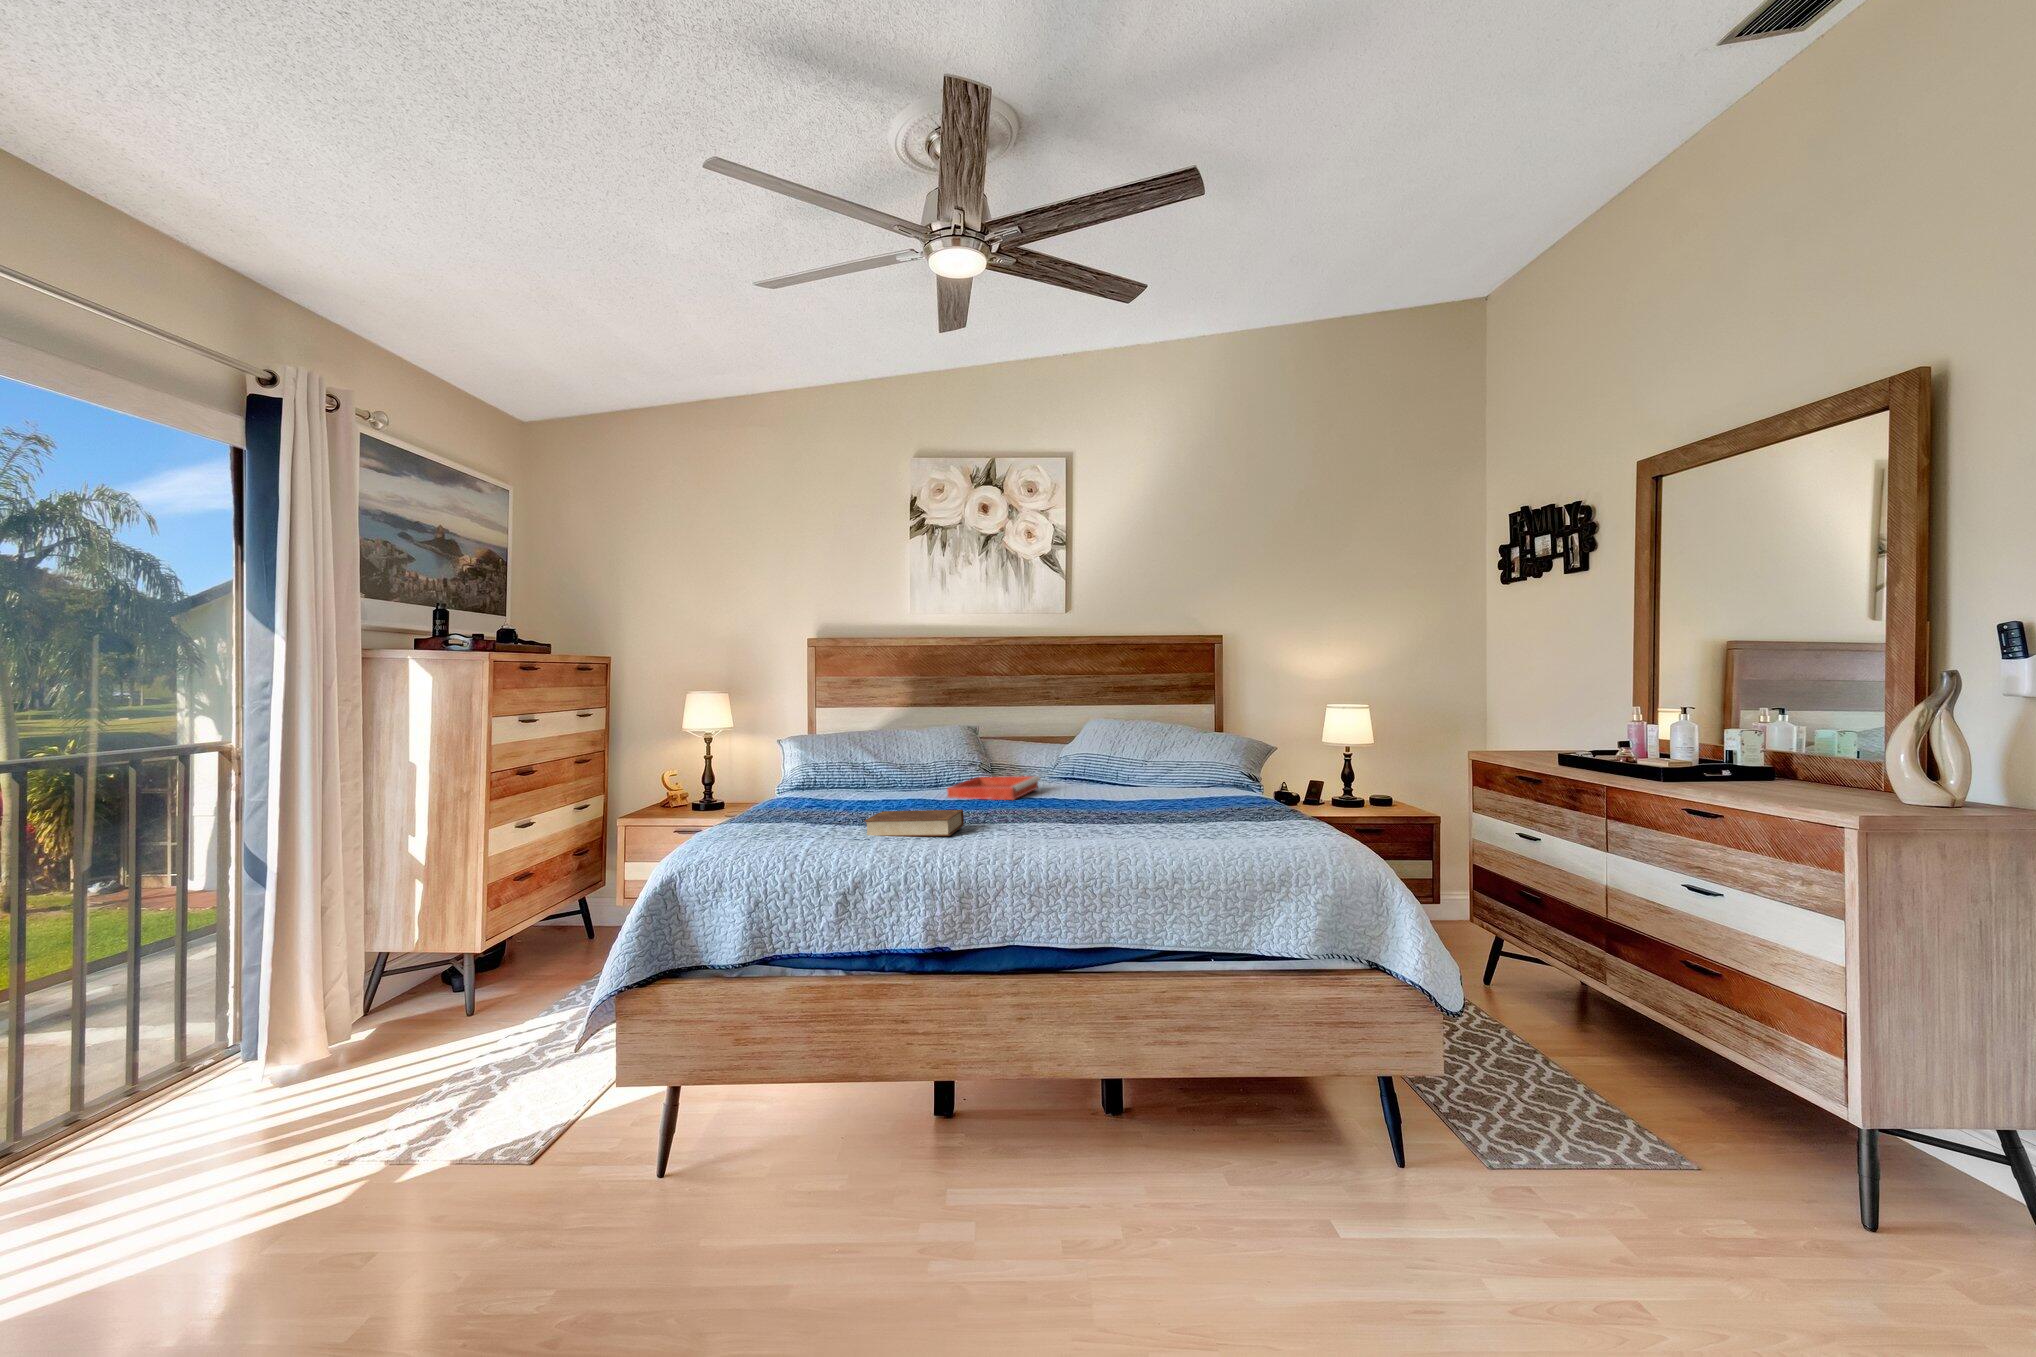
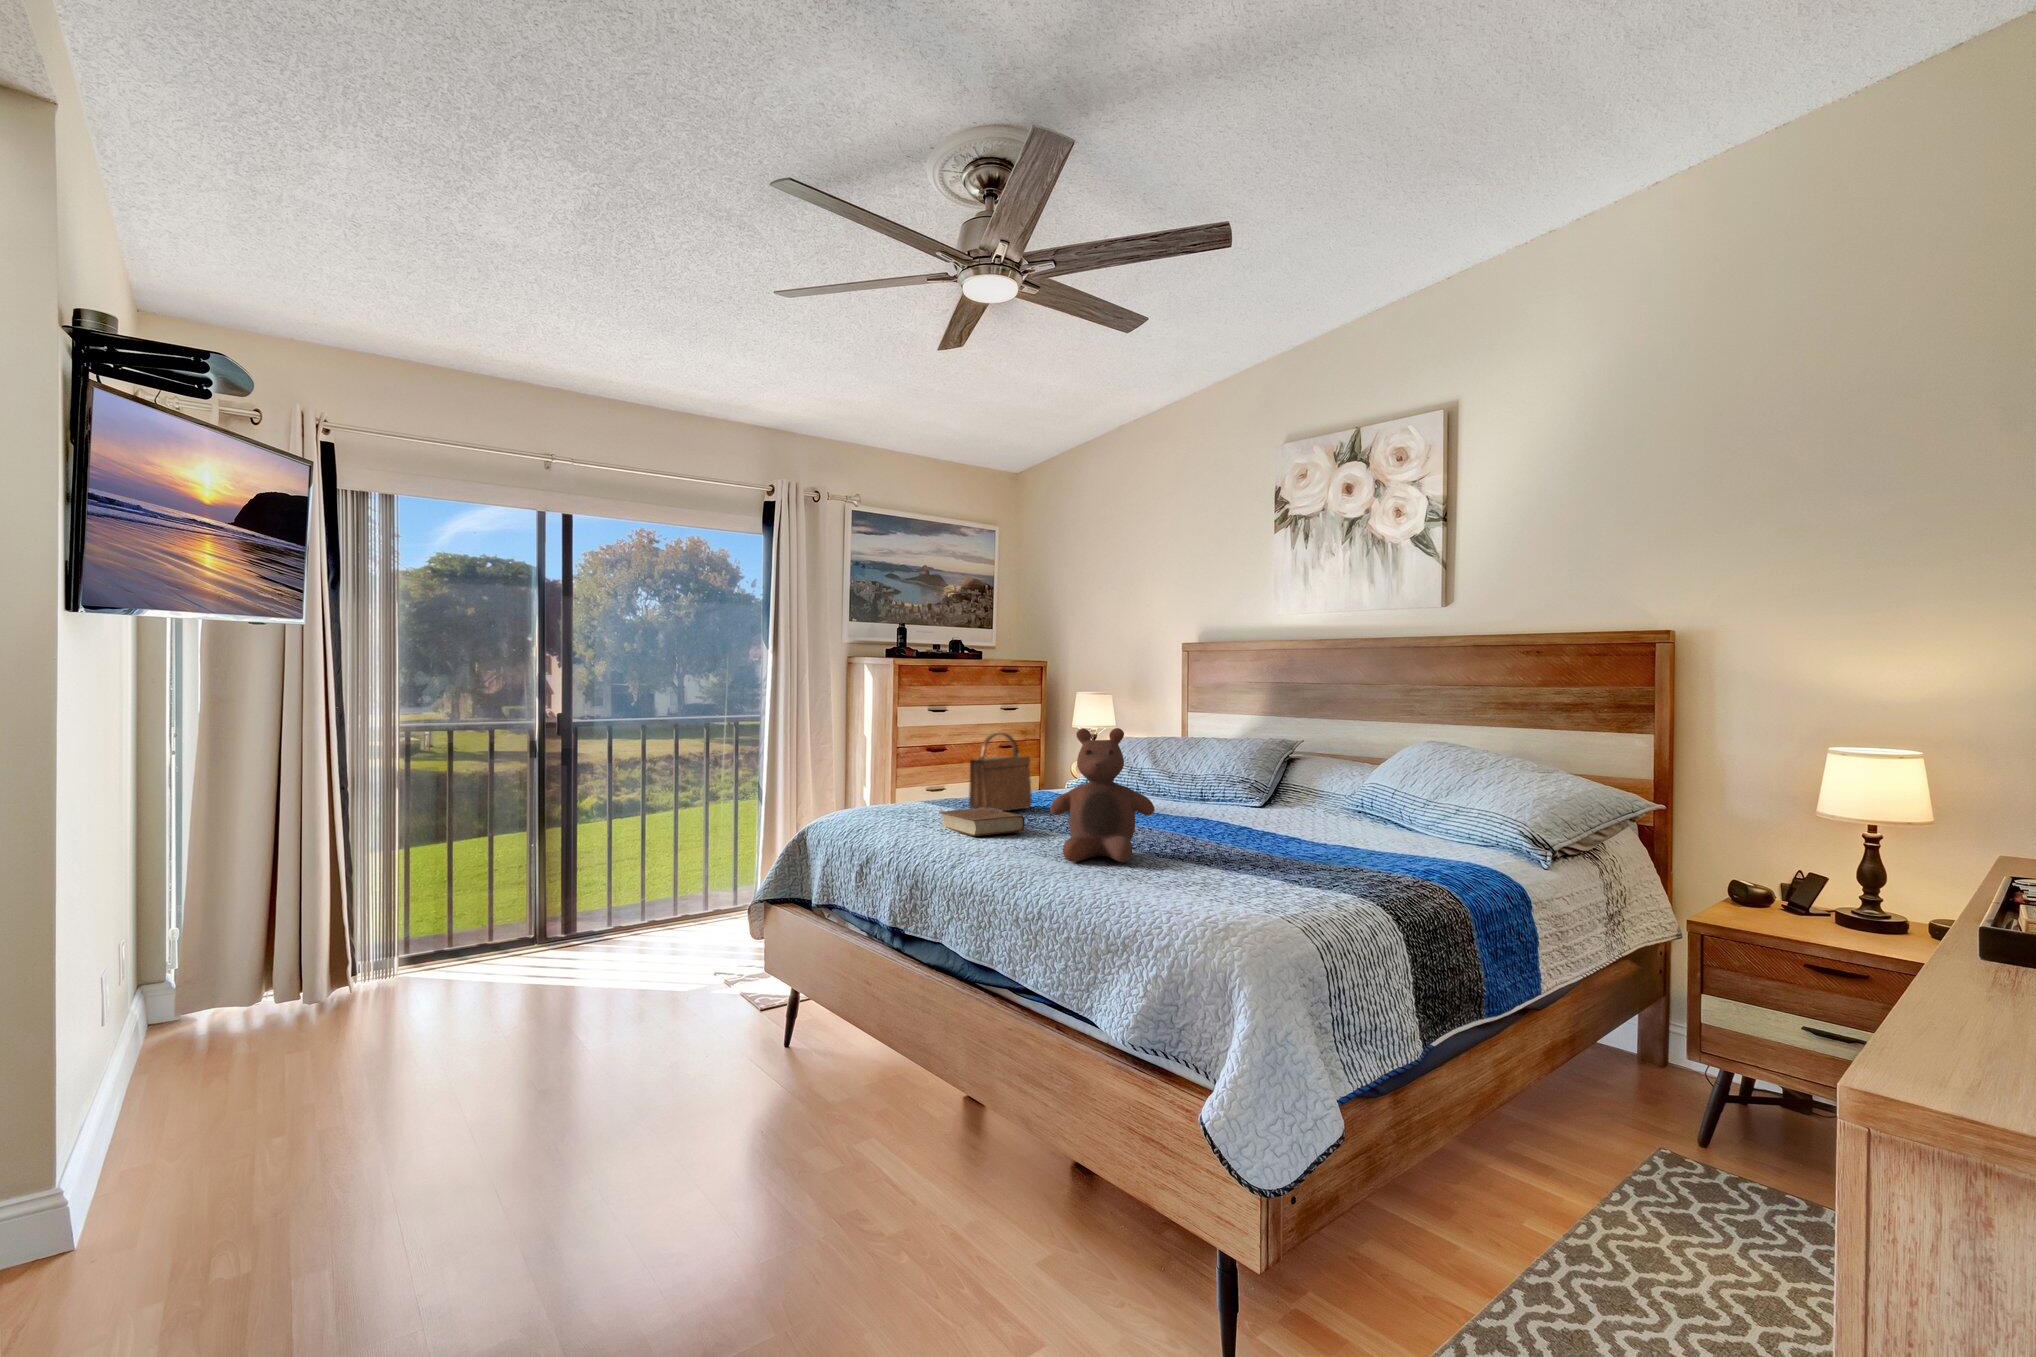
stuffed bear: none [1044,715,1139,836] -> present [1050,728,1155,862]
handbag: none [812,734,856,822] -> present [969,733,1032,811]
tray: present [947,776,1040,800] -> none [1174,795,1298,822]

